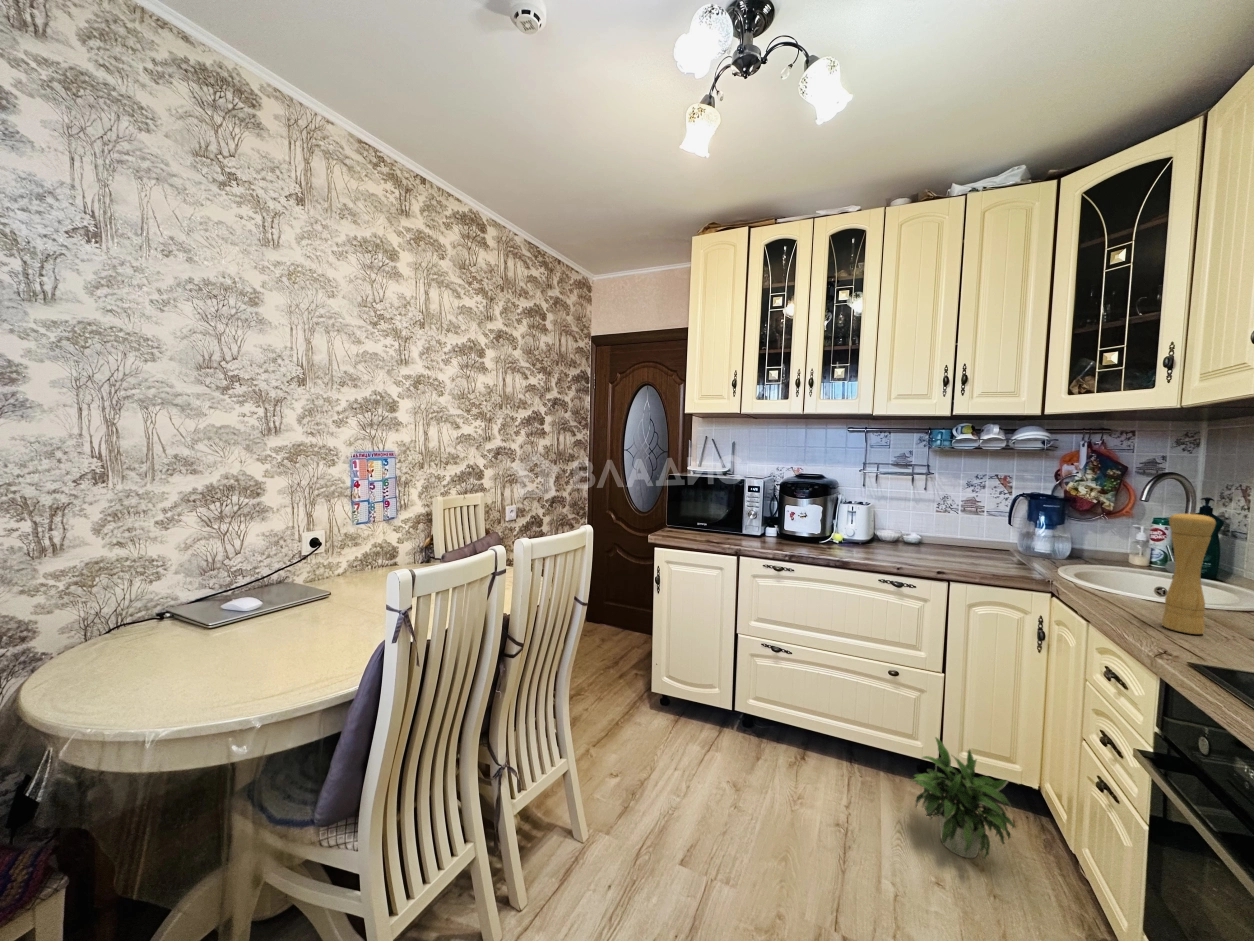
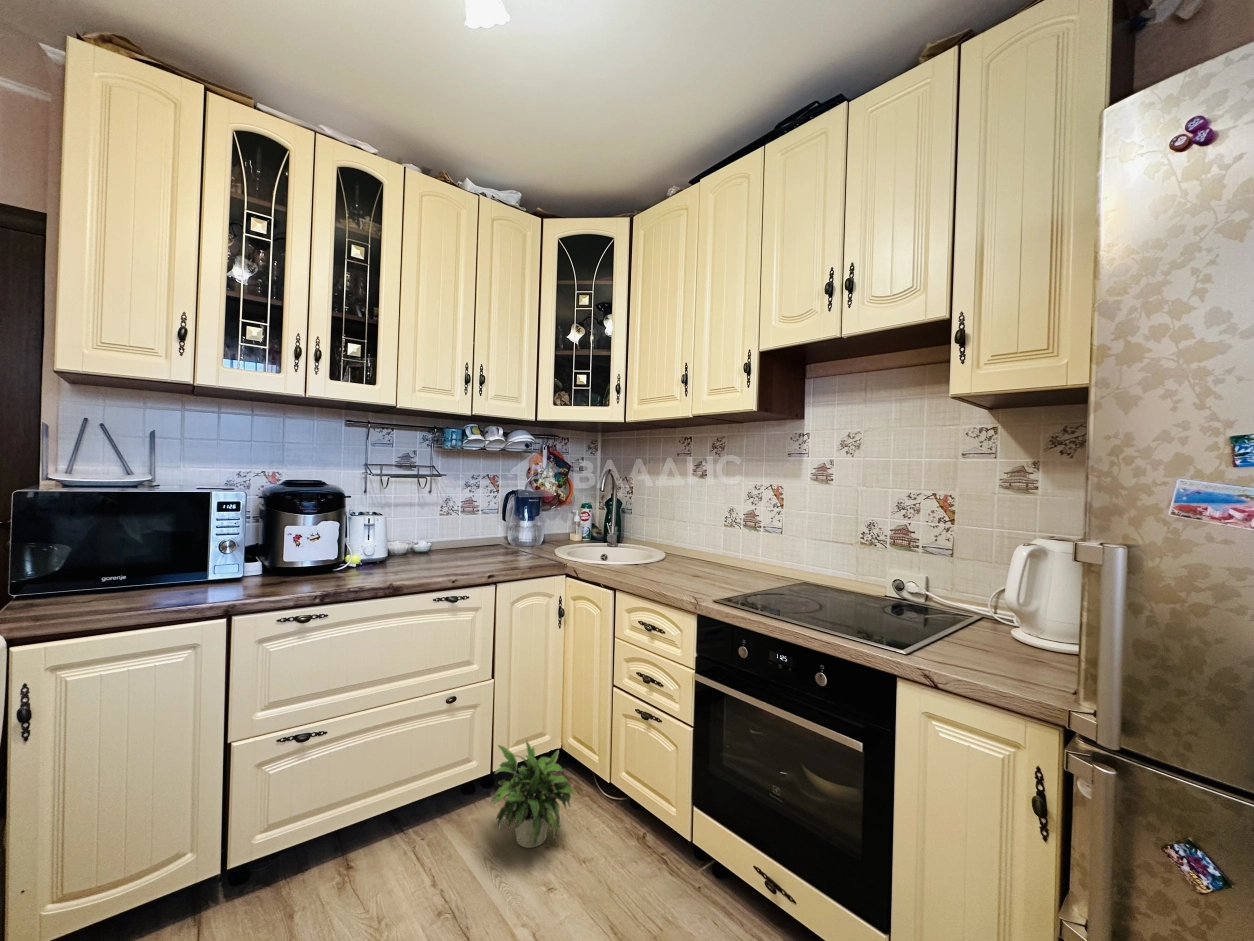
pepper mill: present [1162,512,1216,634] -> none [650,496,673,581]

